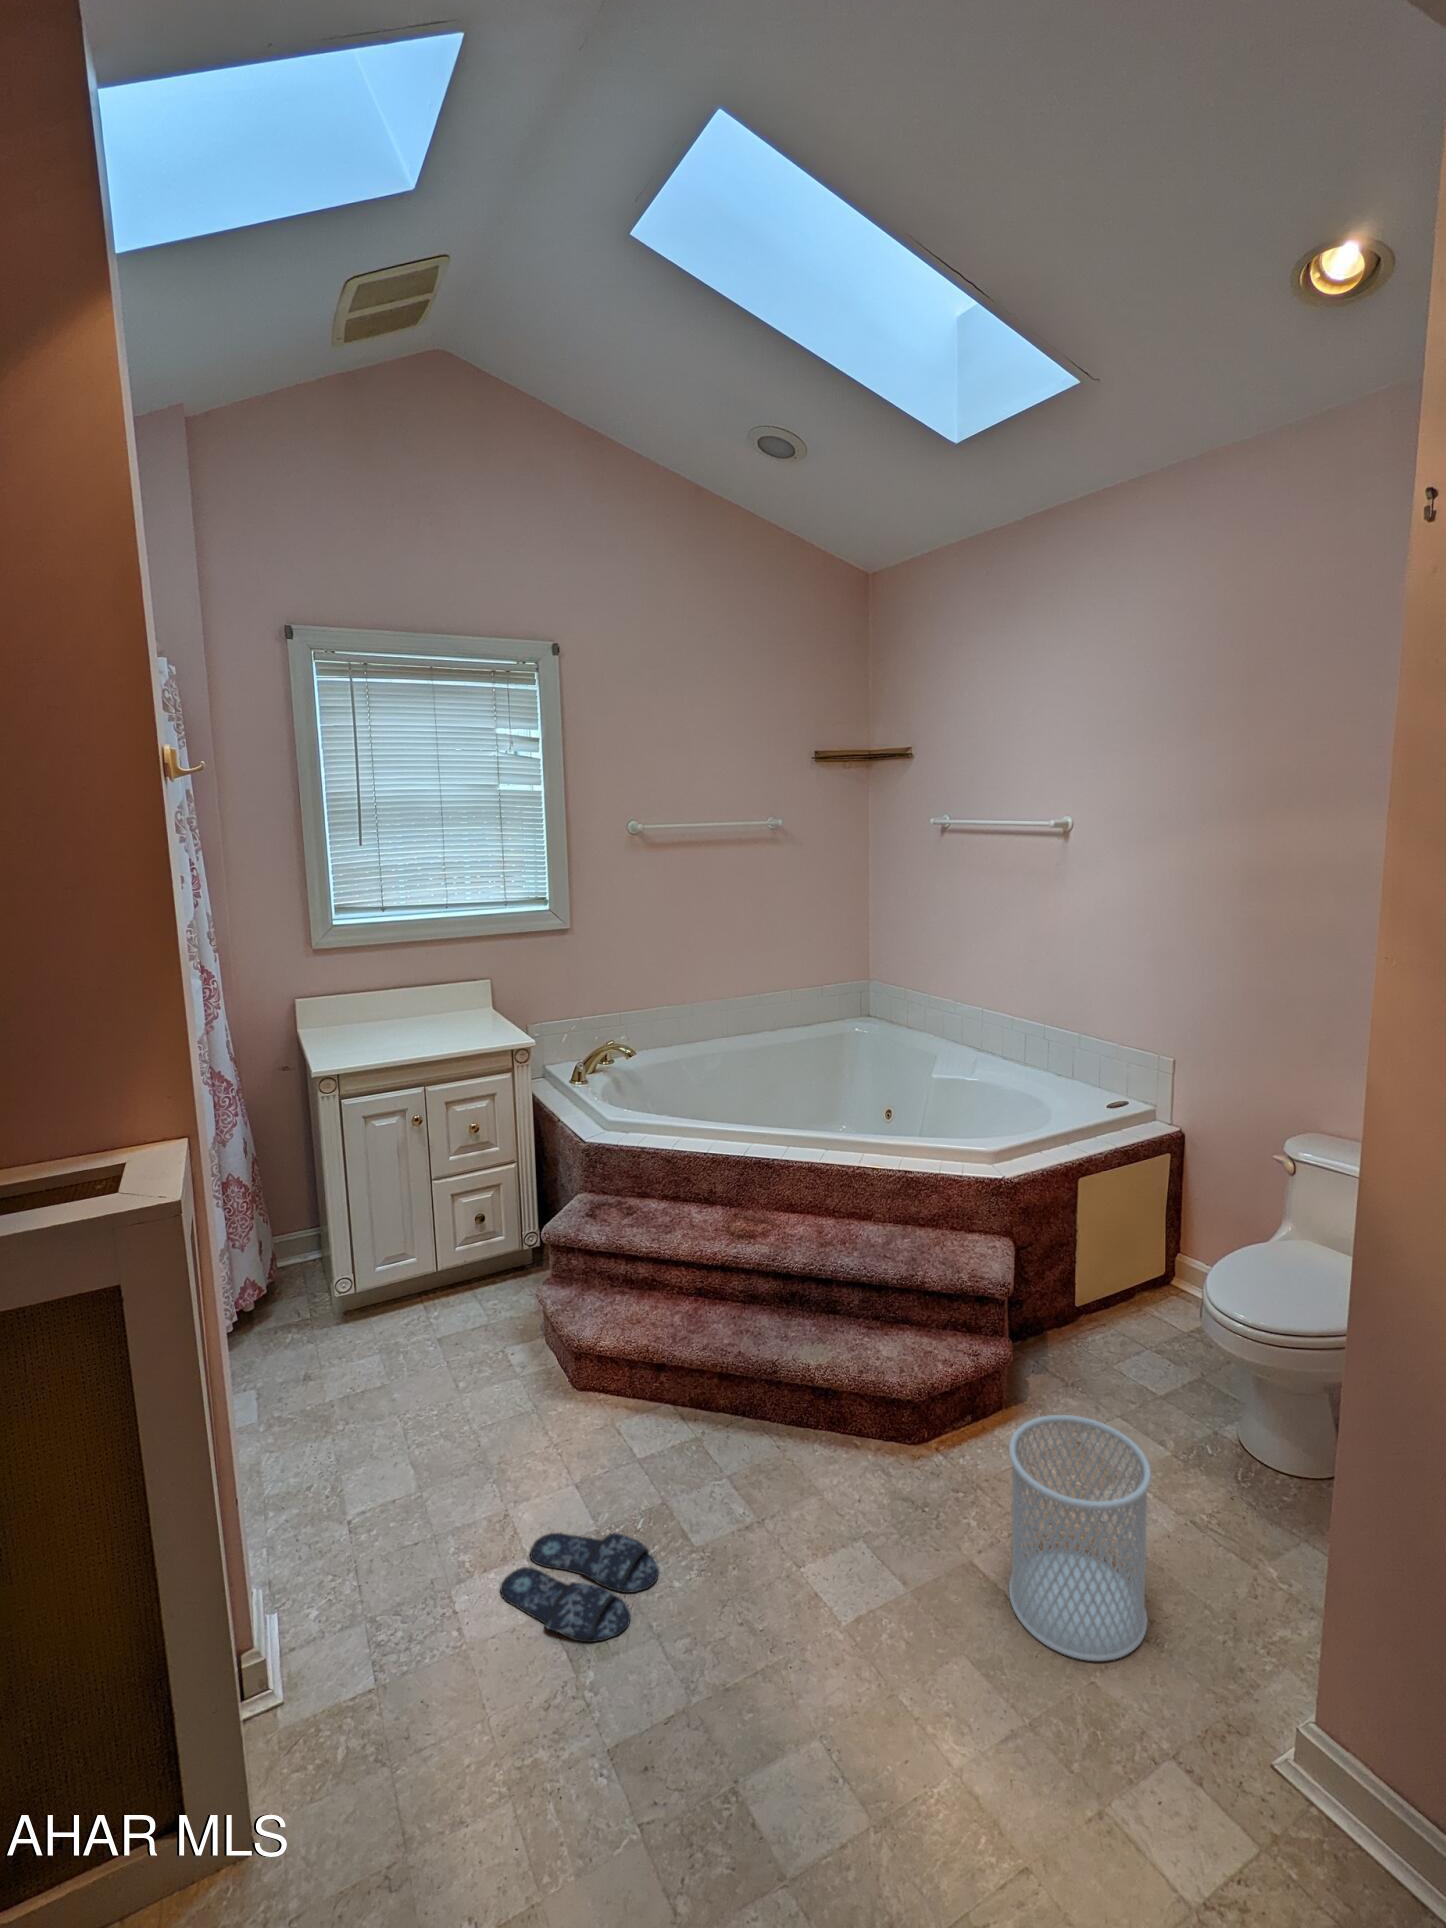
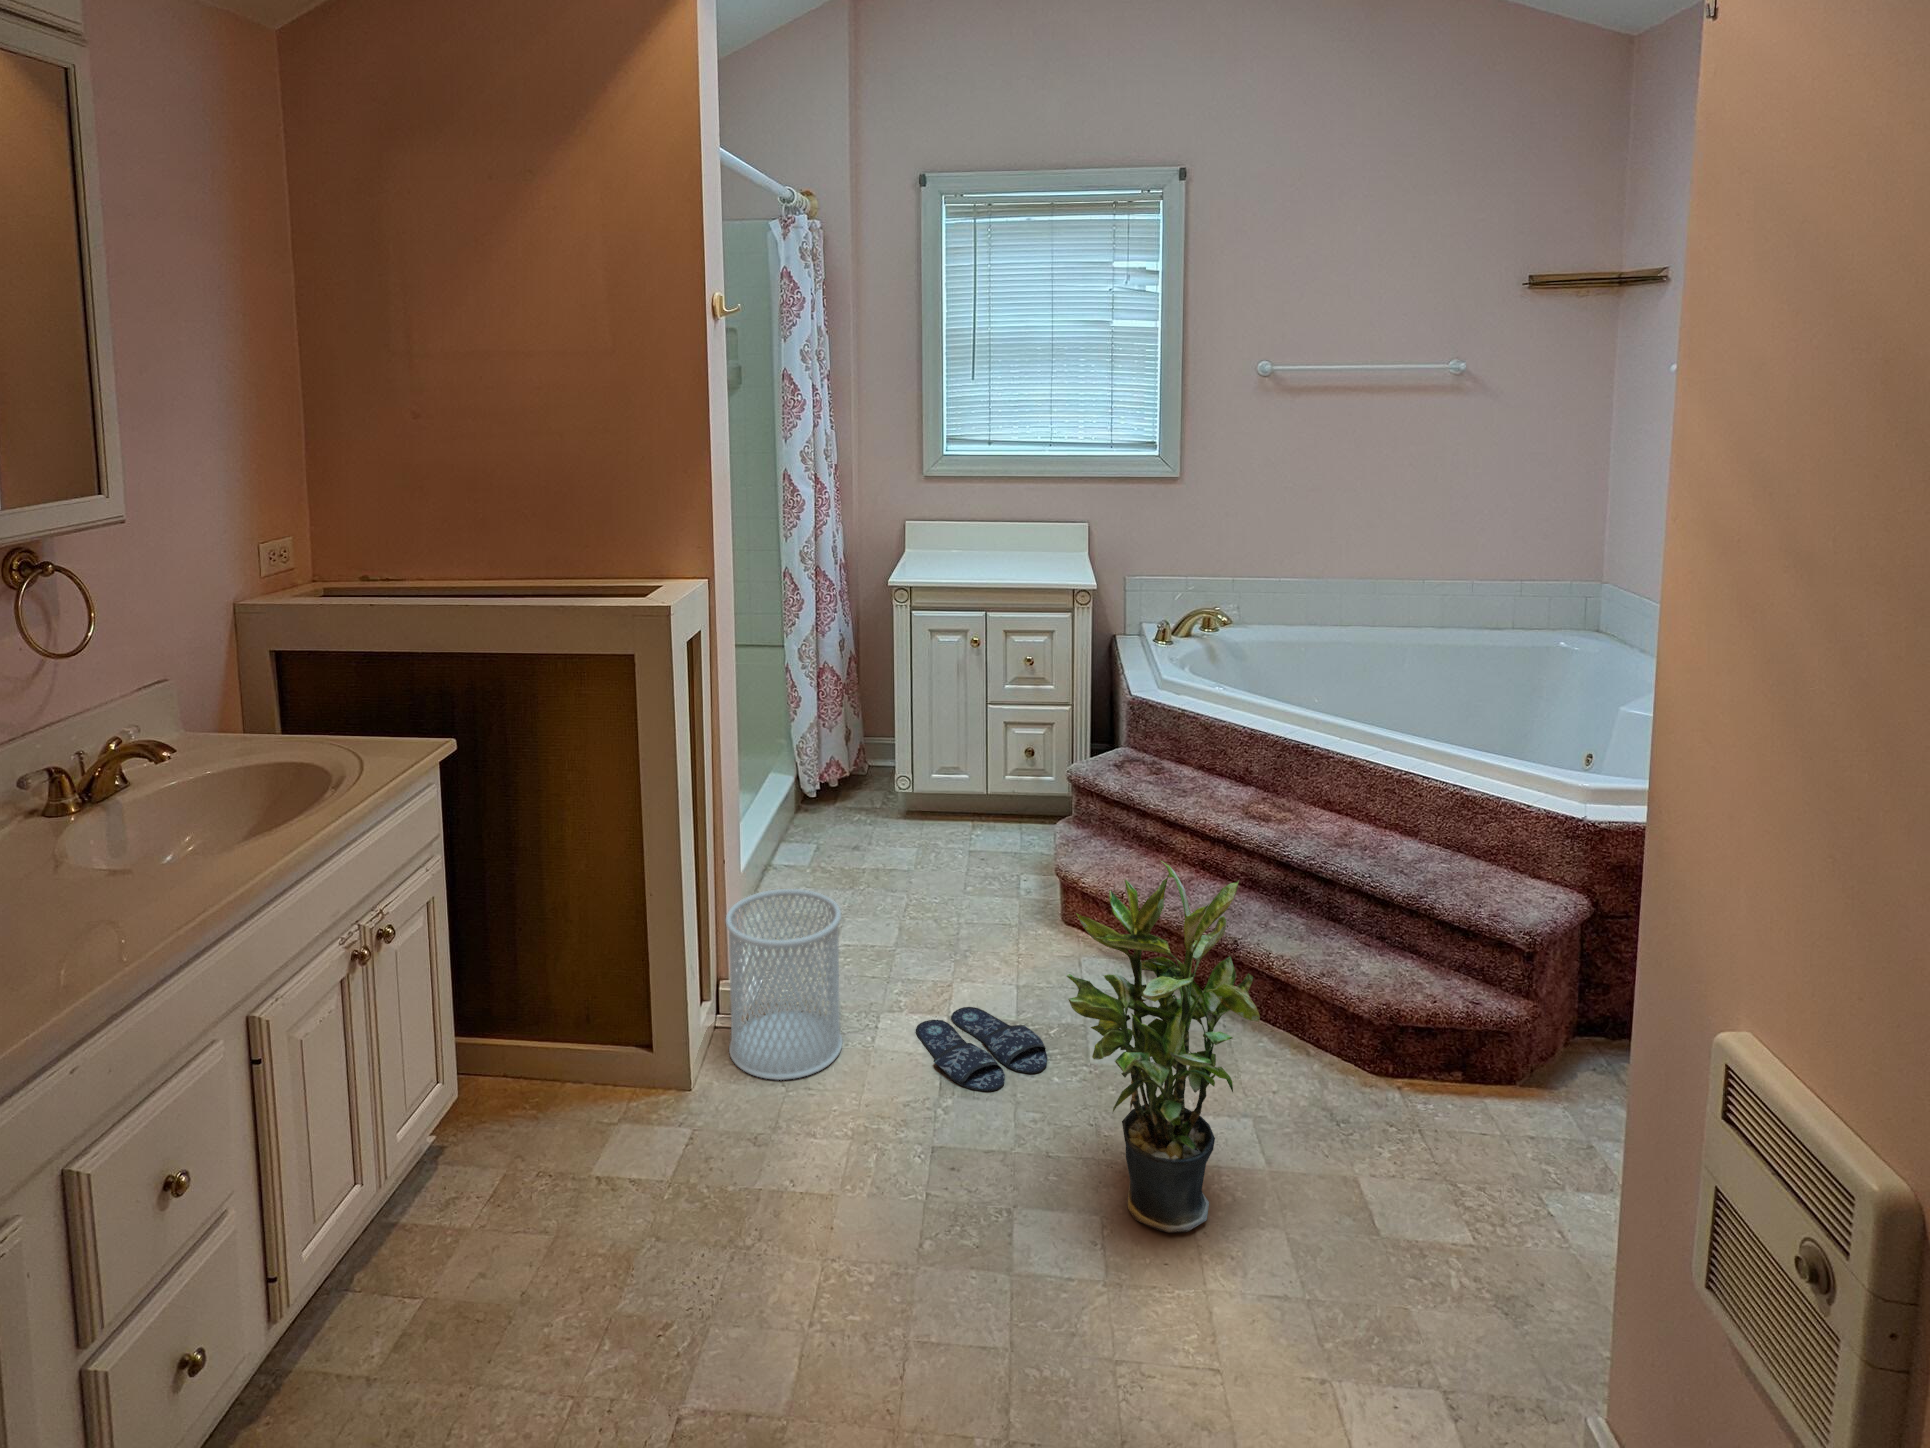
potted plant: none [749,1327,927,1712] -> present [1067,861,1260,1233]
wastebasket: present [1009,1415,1151,1661] -> present [726,889,842,1080]

